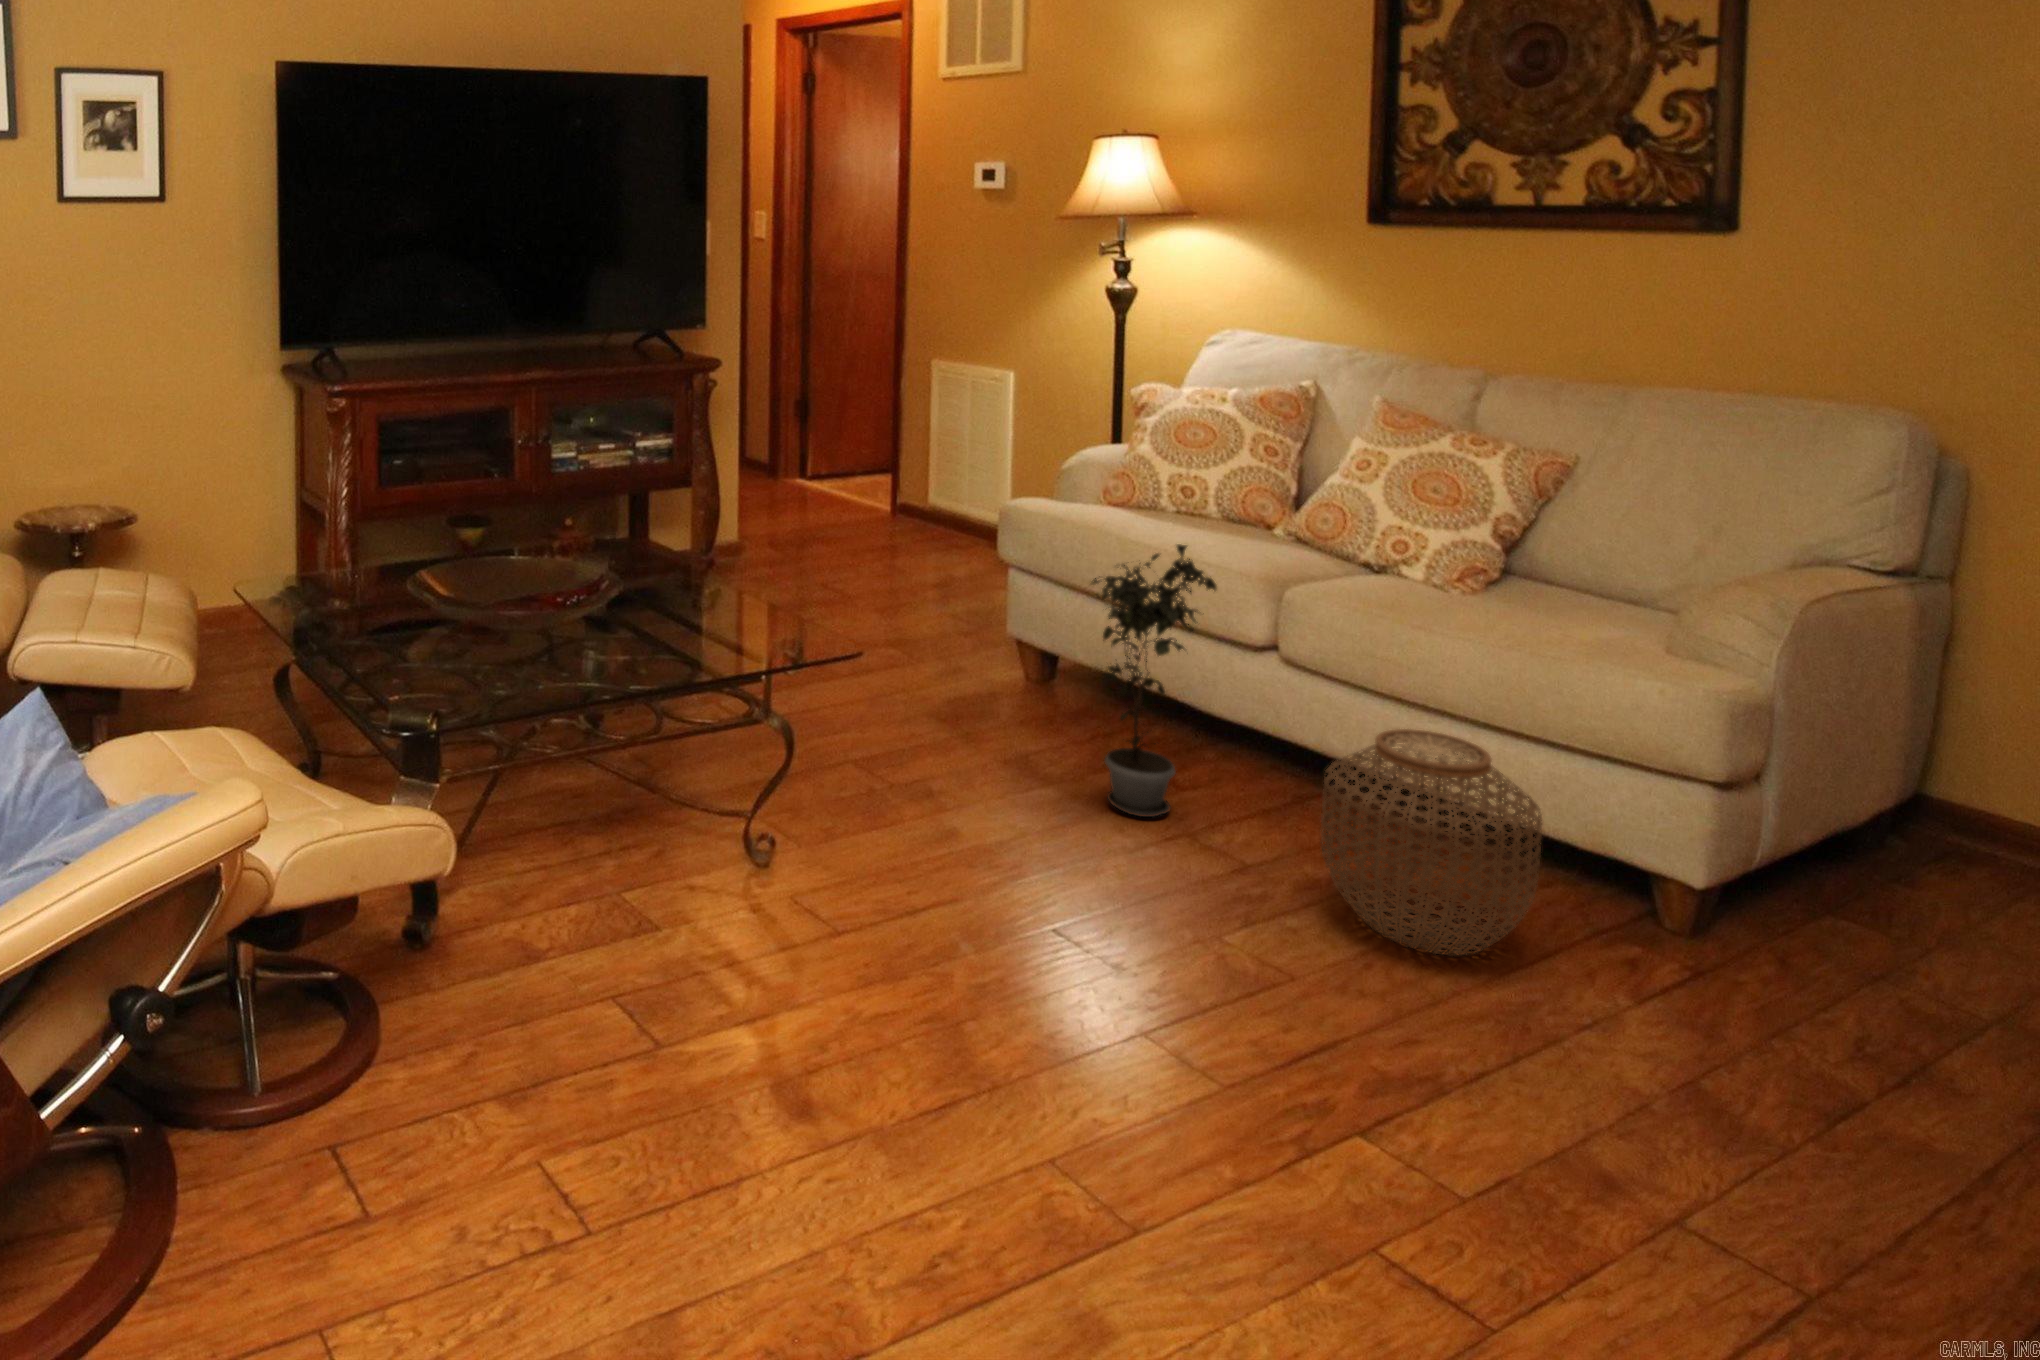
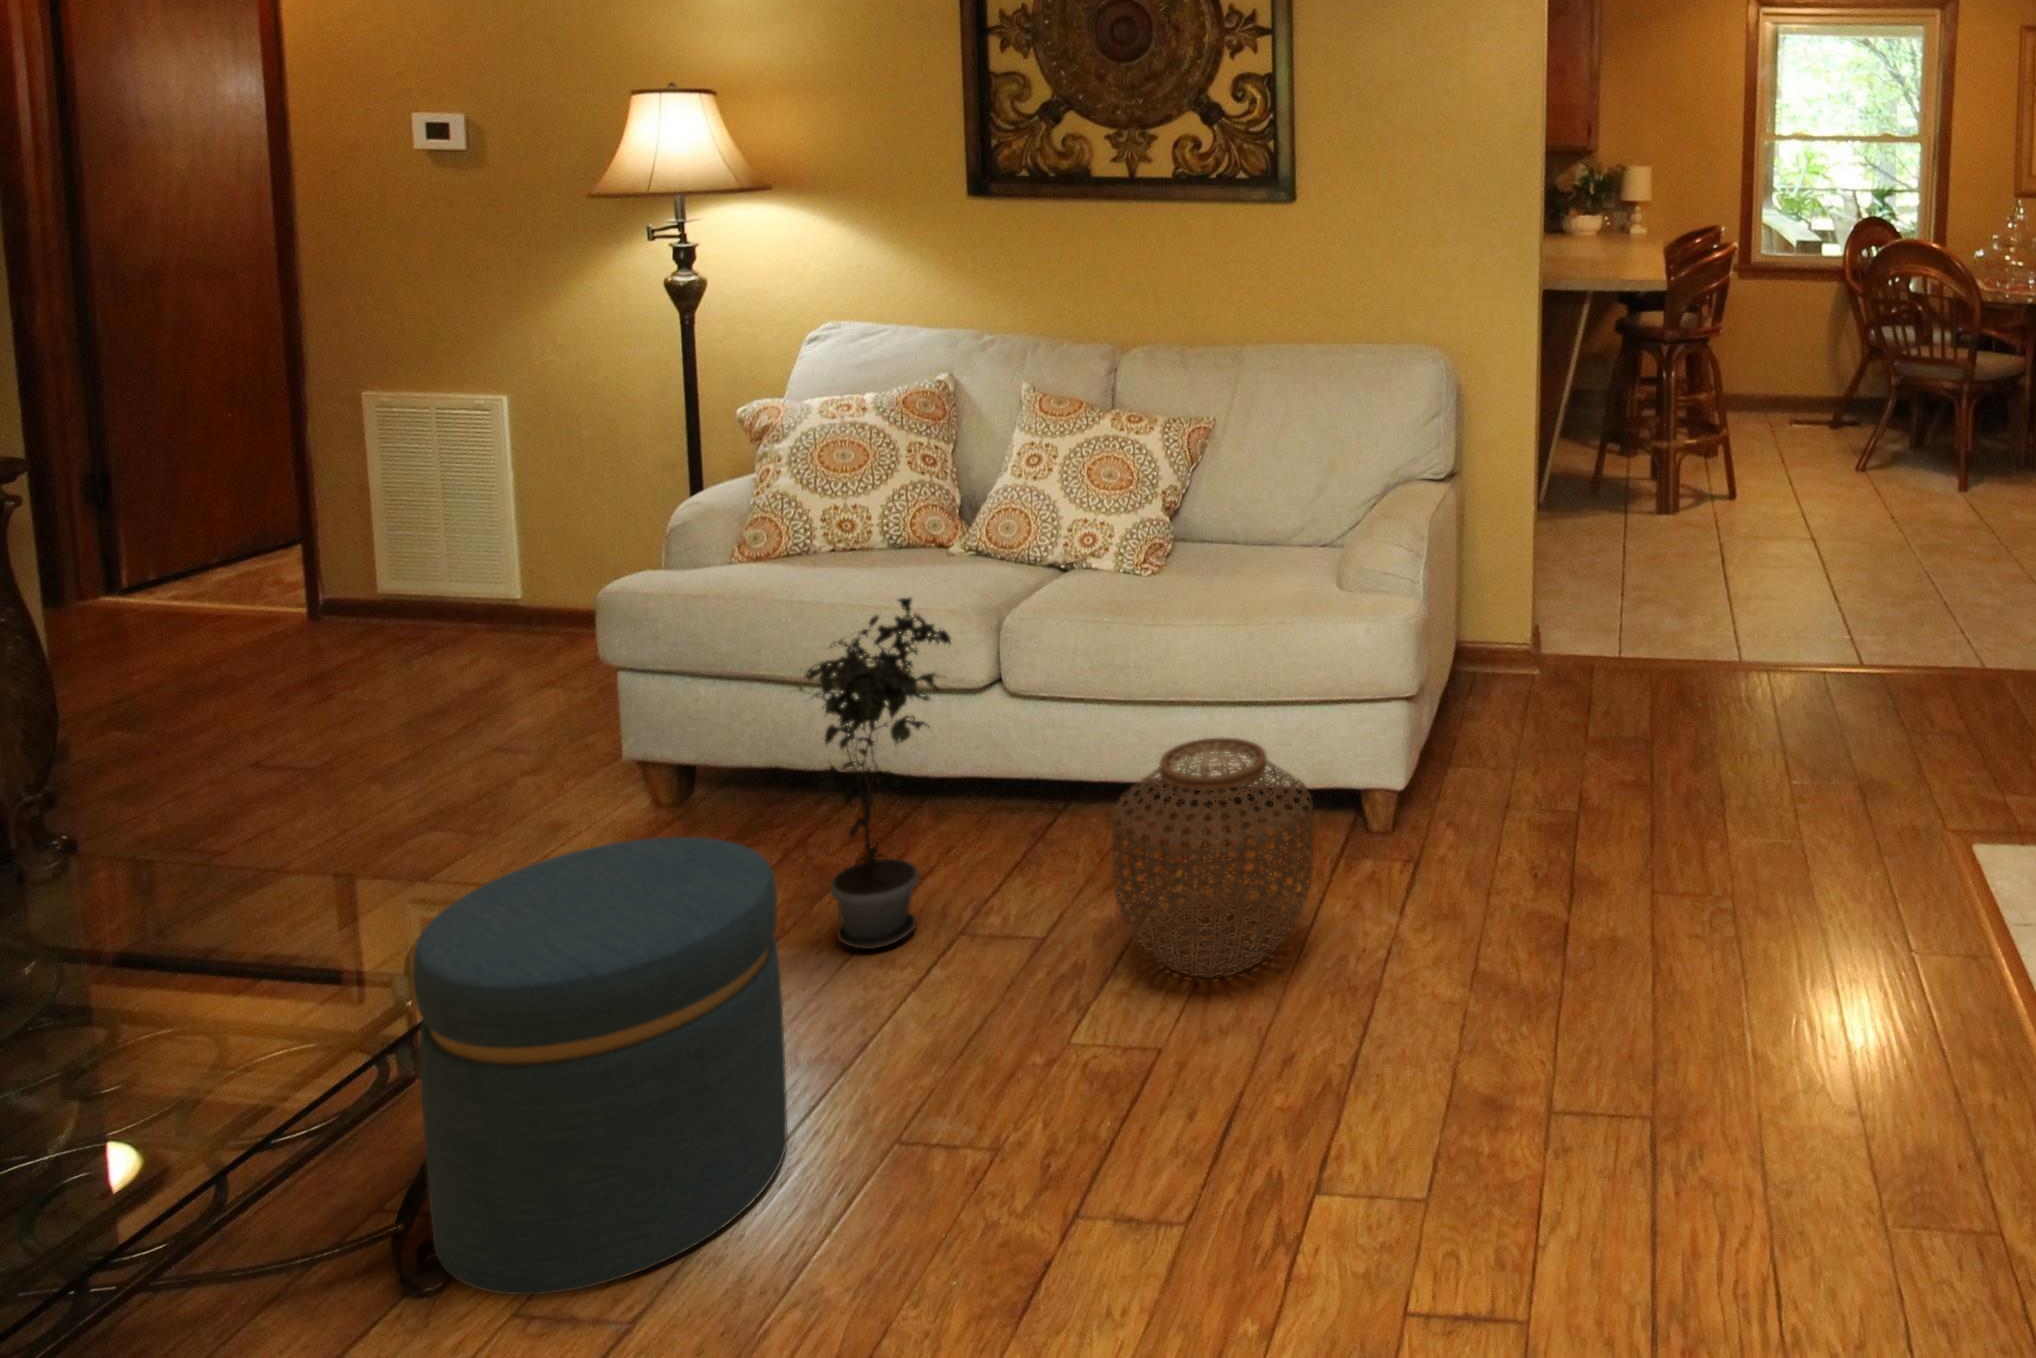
ottoman: none [813,650,1024,918] -> present [413,837,787,1295]

